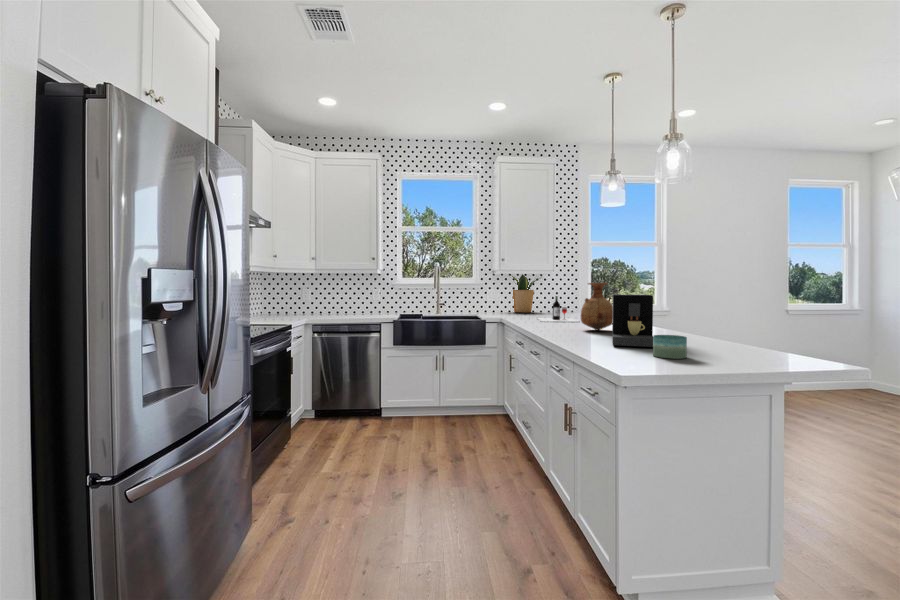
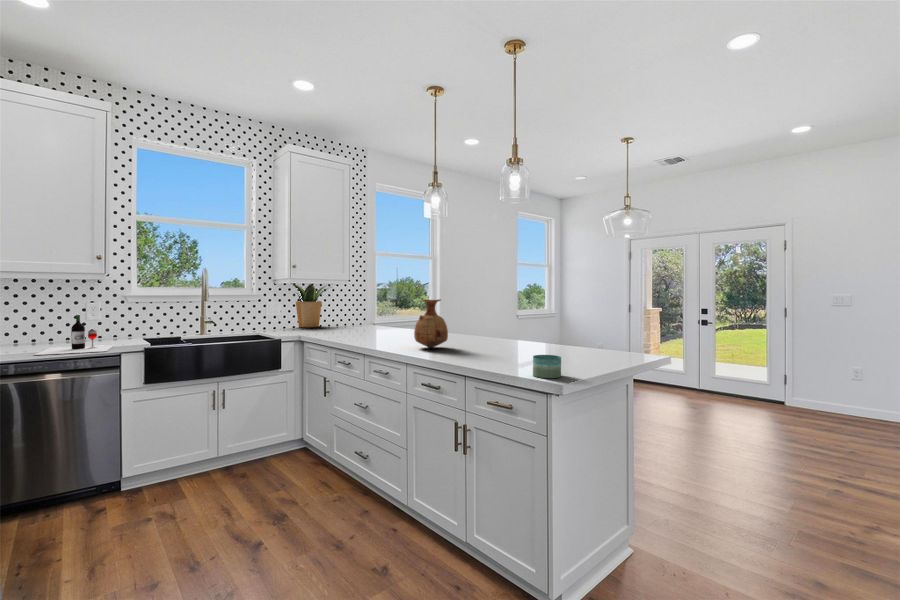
coffee maker: present [612,294,653,347] -> none [461,313,519,367]
wine bottle: present [538,296,579,322] -> present [35,315,114,355]

